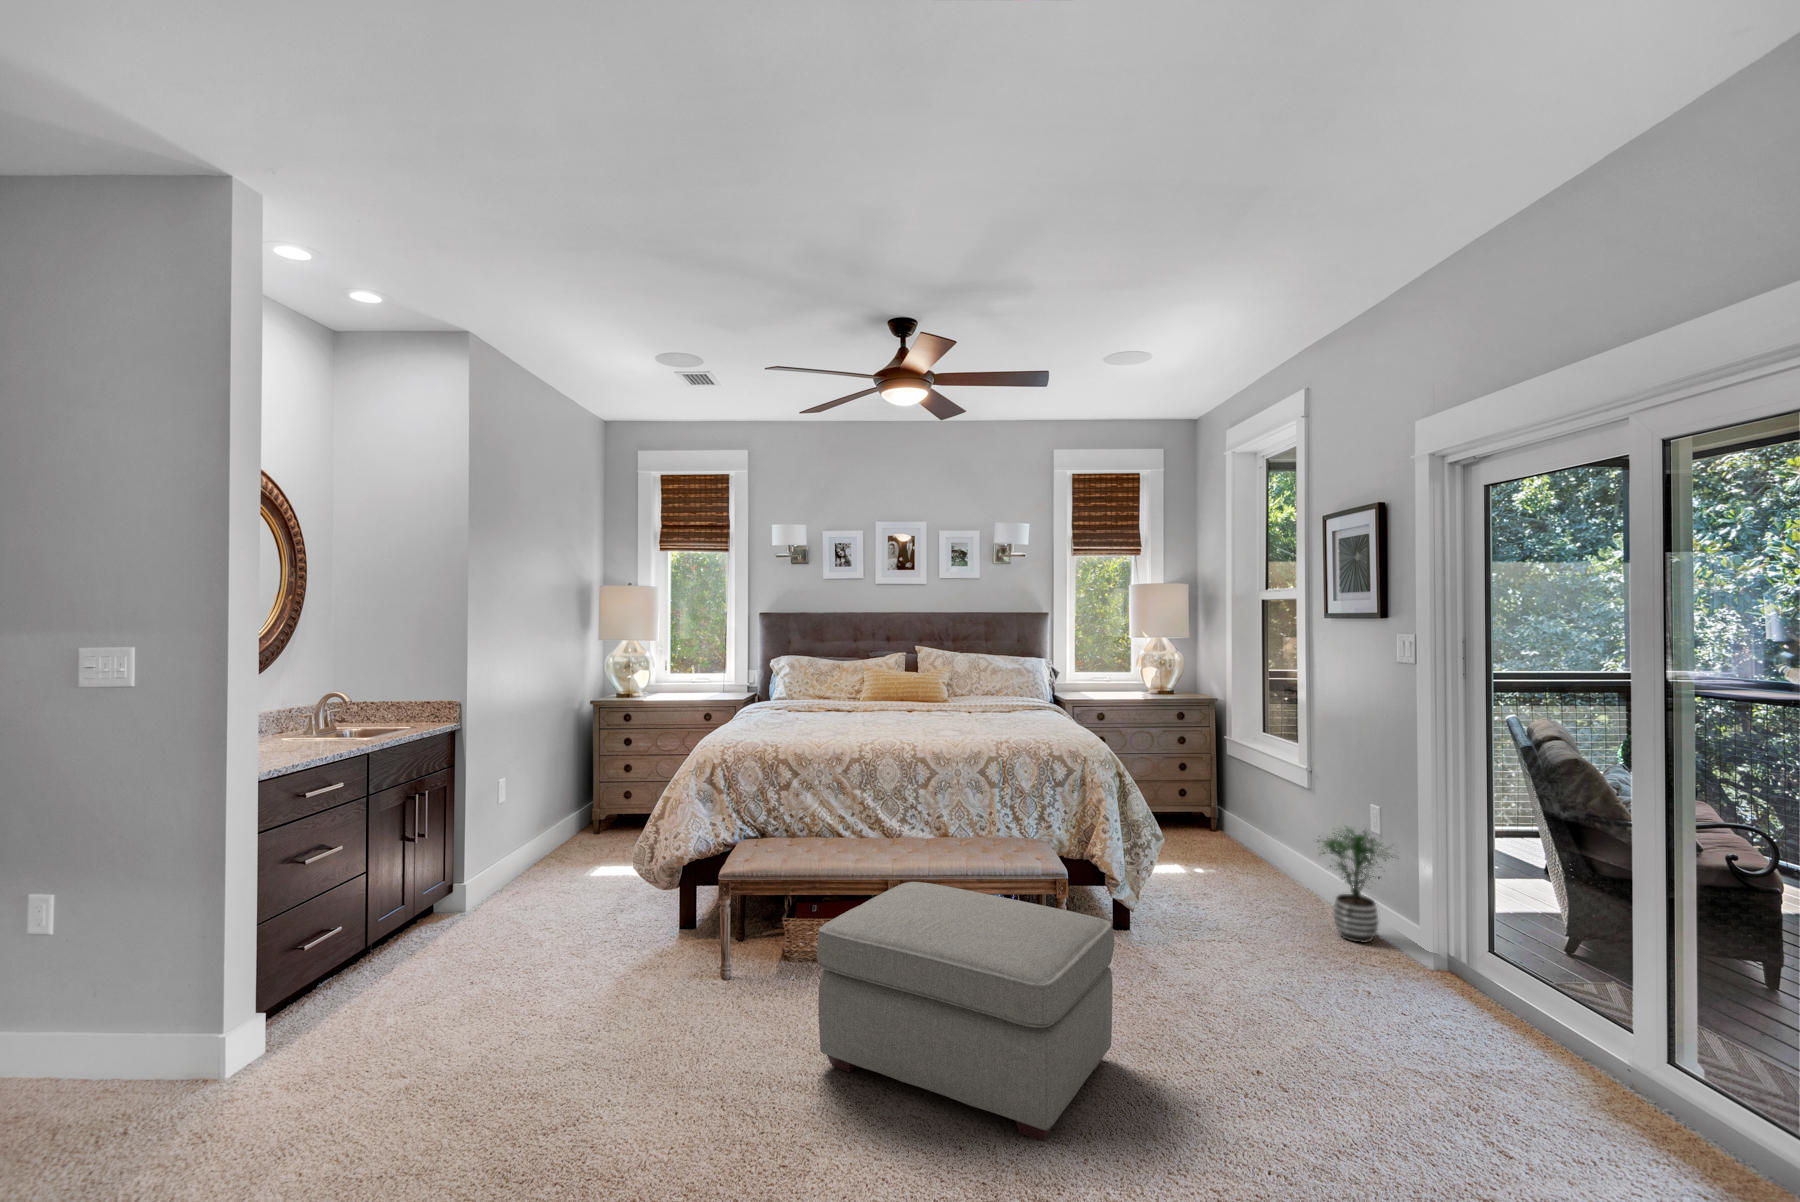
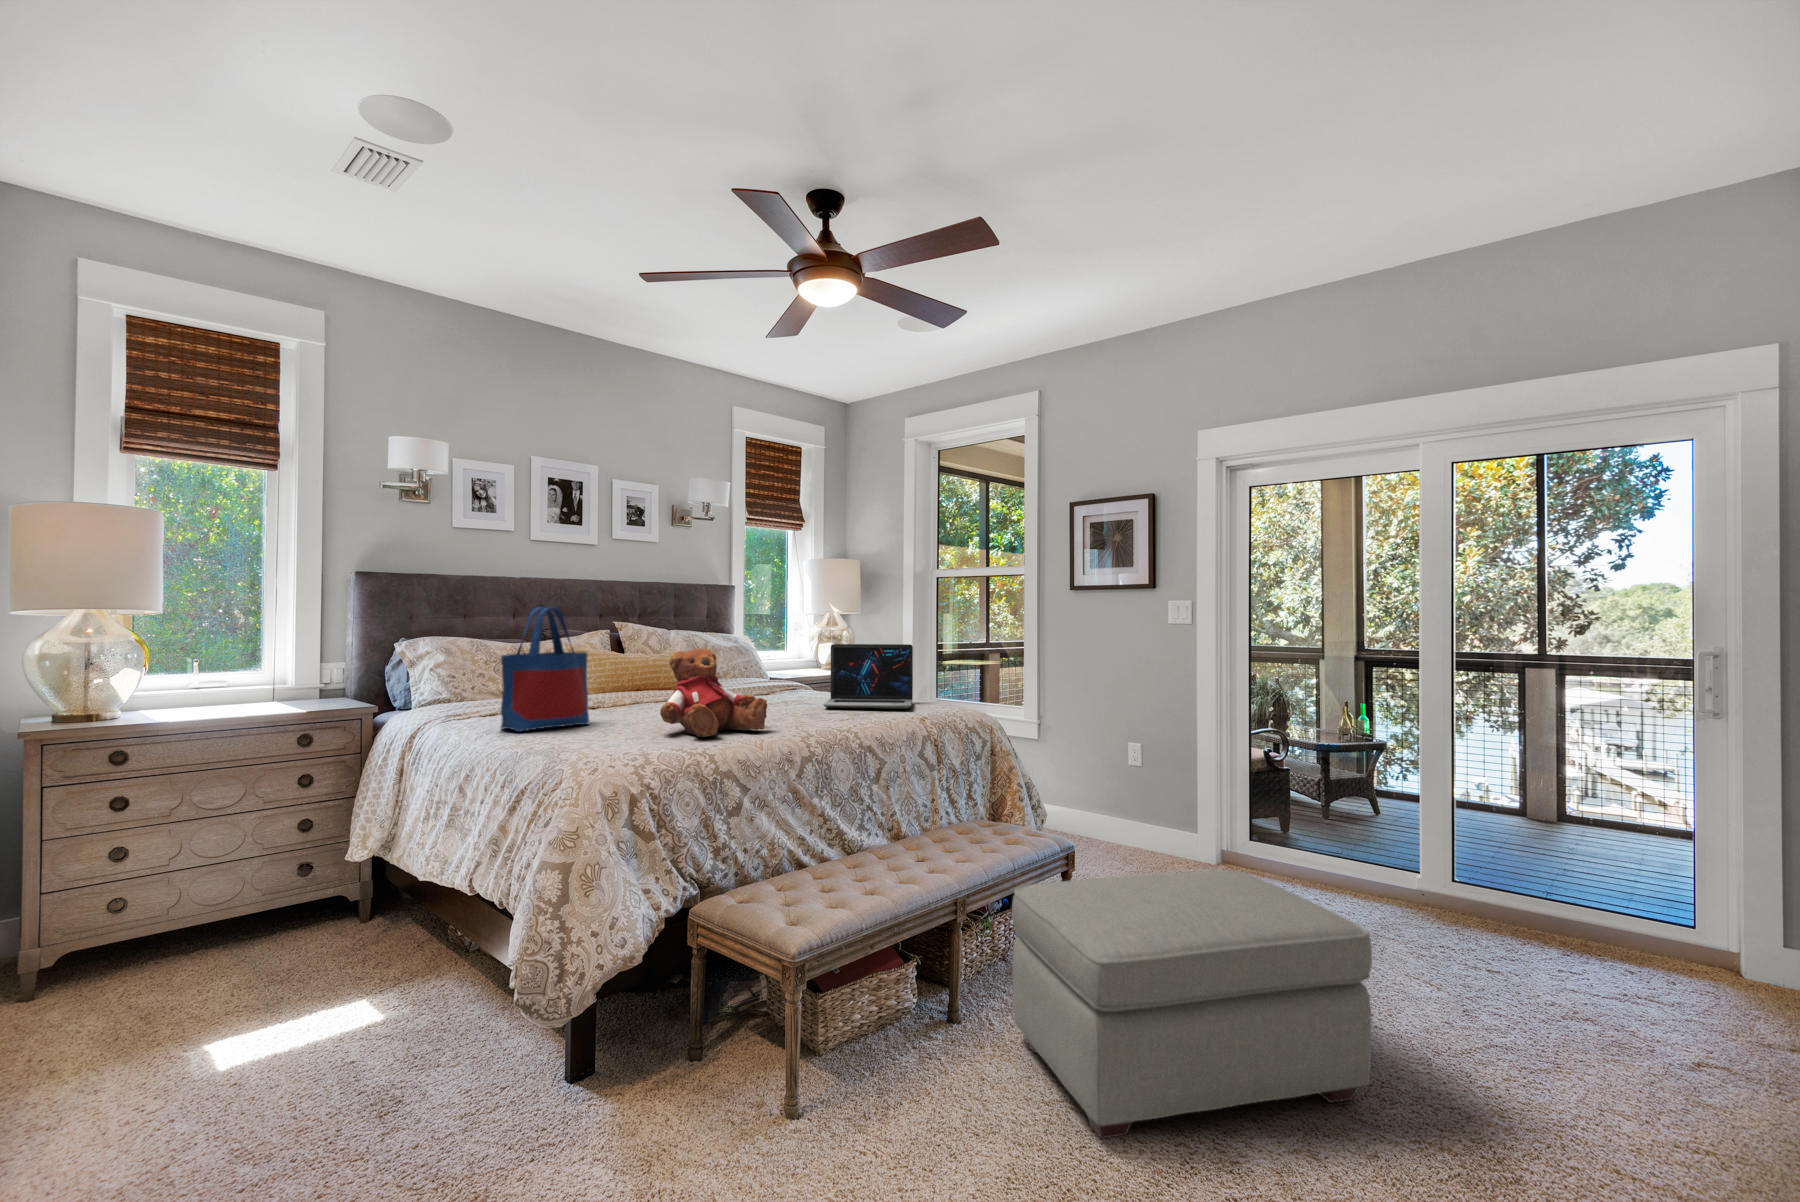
tote bag: none [737,641,796,721] -> present [501,607,589,731]
laptop: none [964,671,1051,731] -> present [823,644,913,709]
teddy bear: none [792,673,869,735] -> present [660,649,767,737]
potted plant: present [1317,826,1393,943] -> none [1115,766,1184,864]

